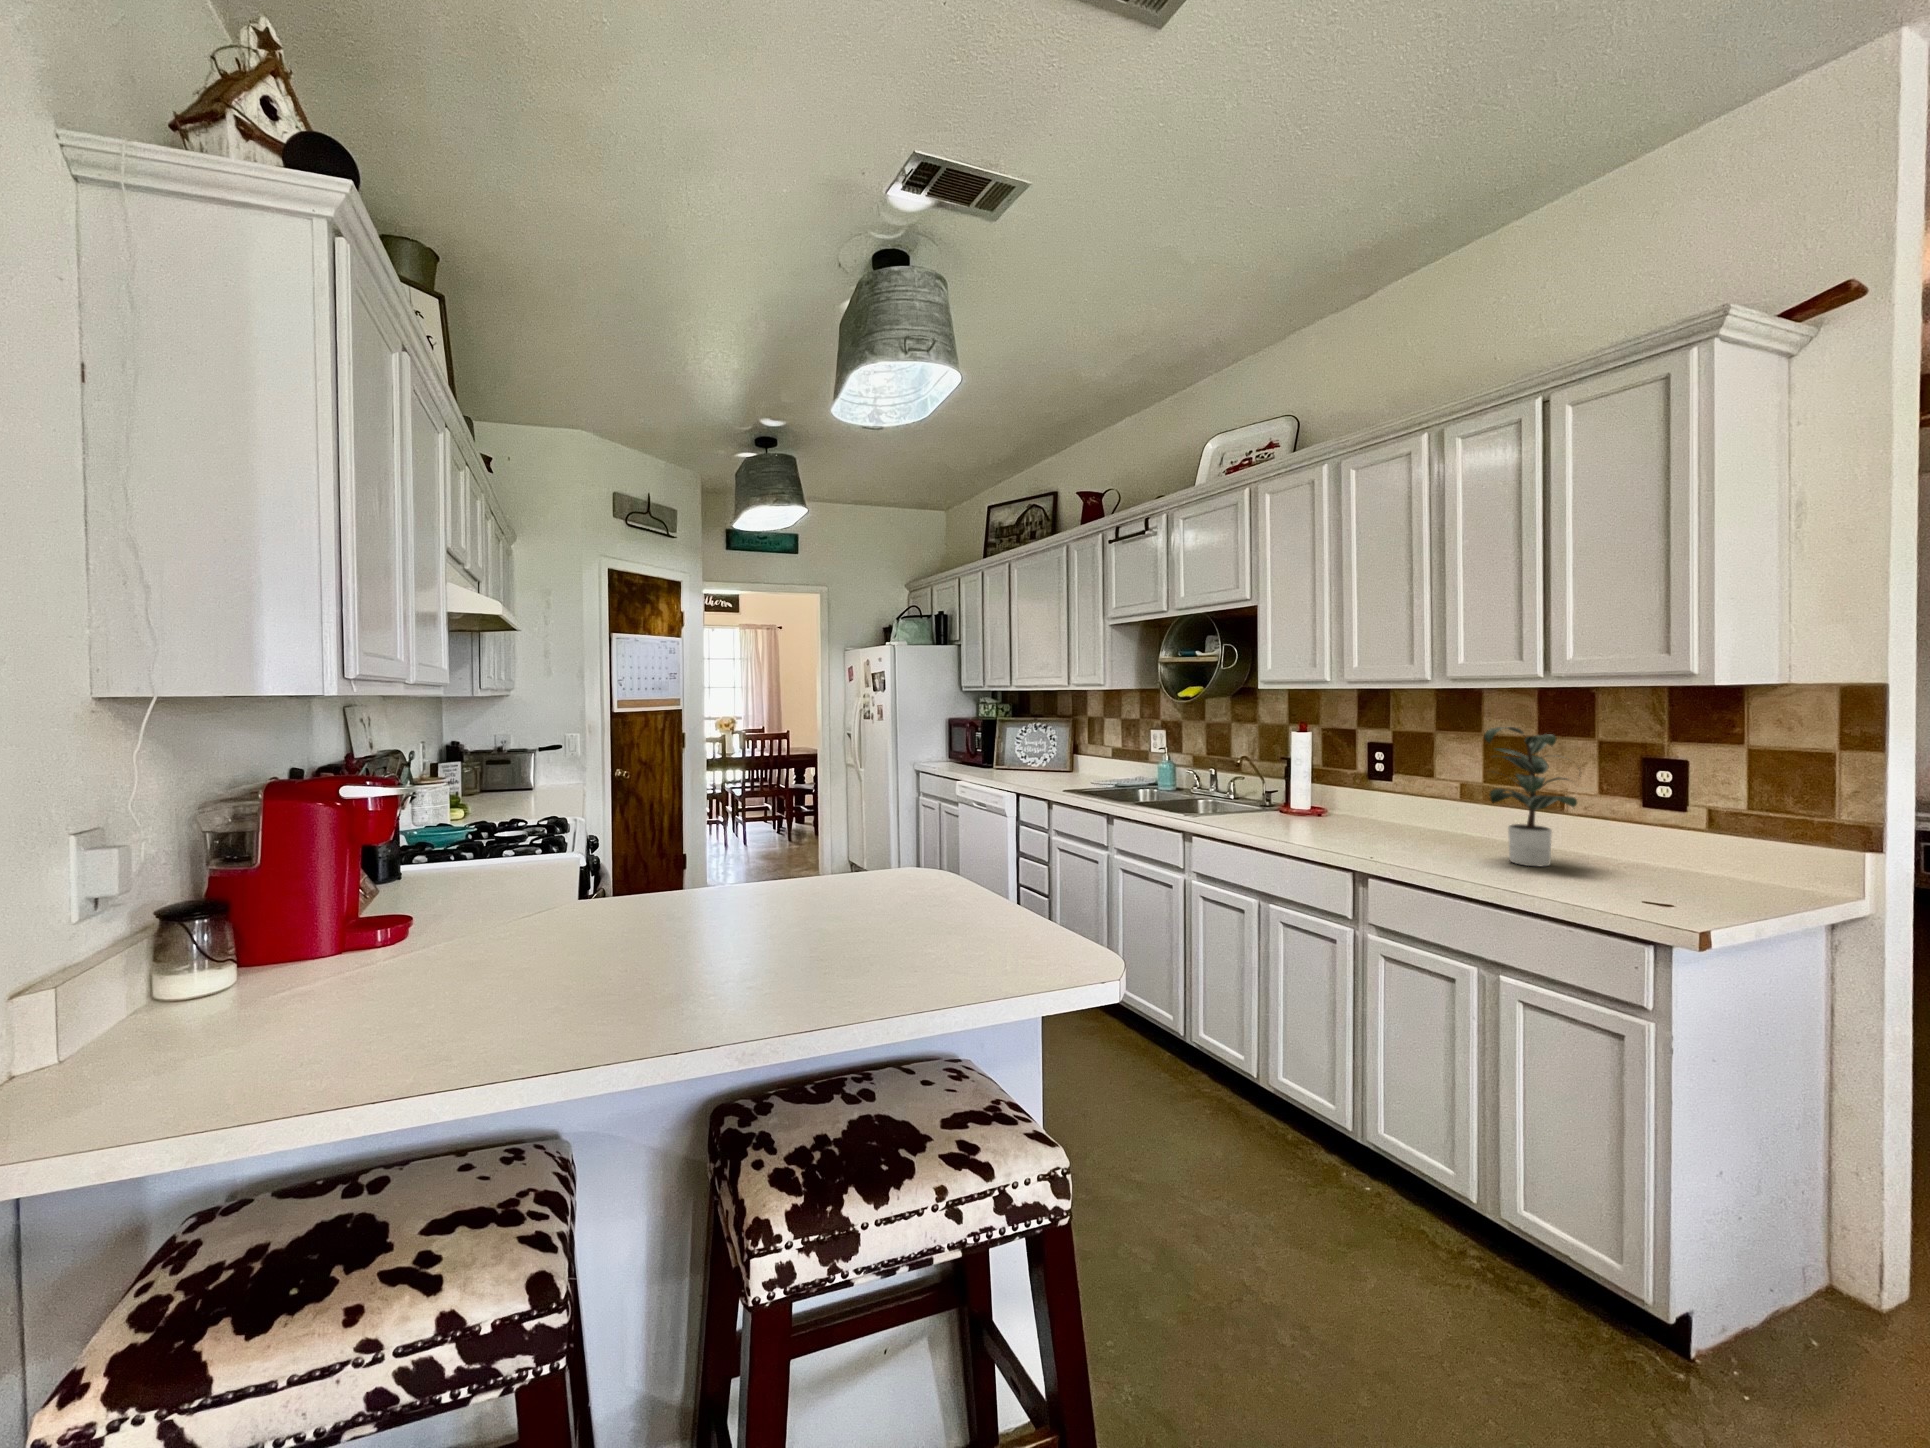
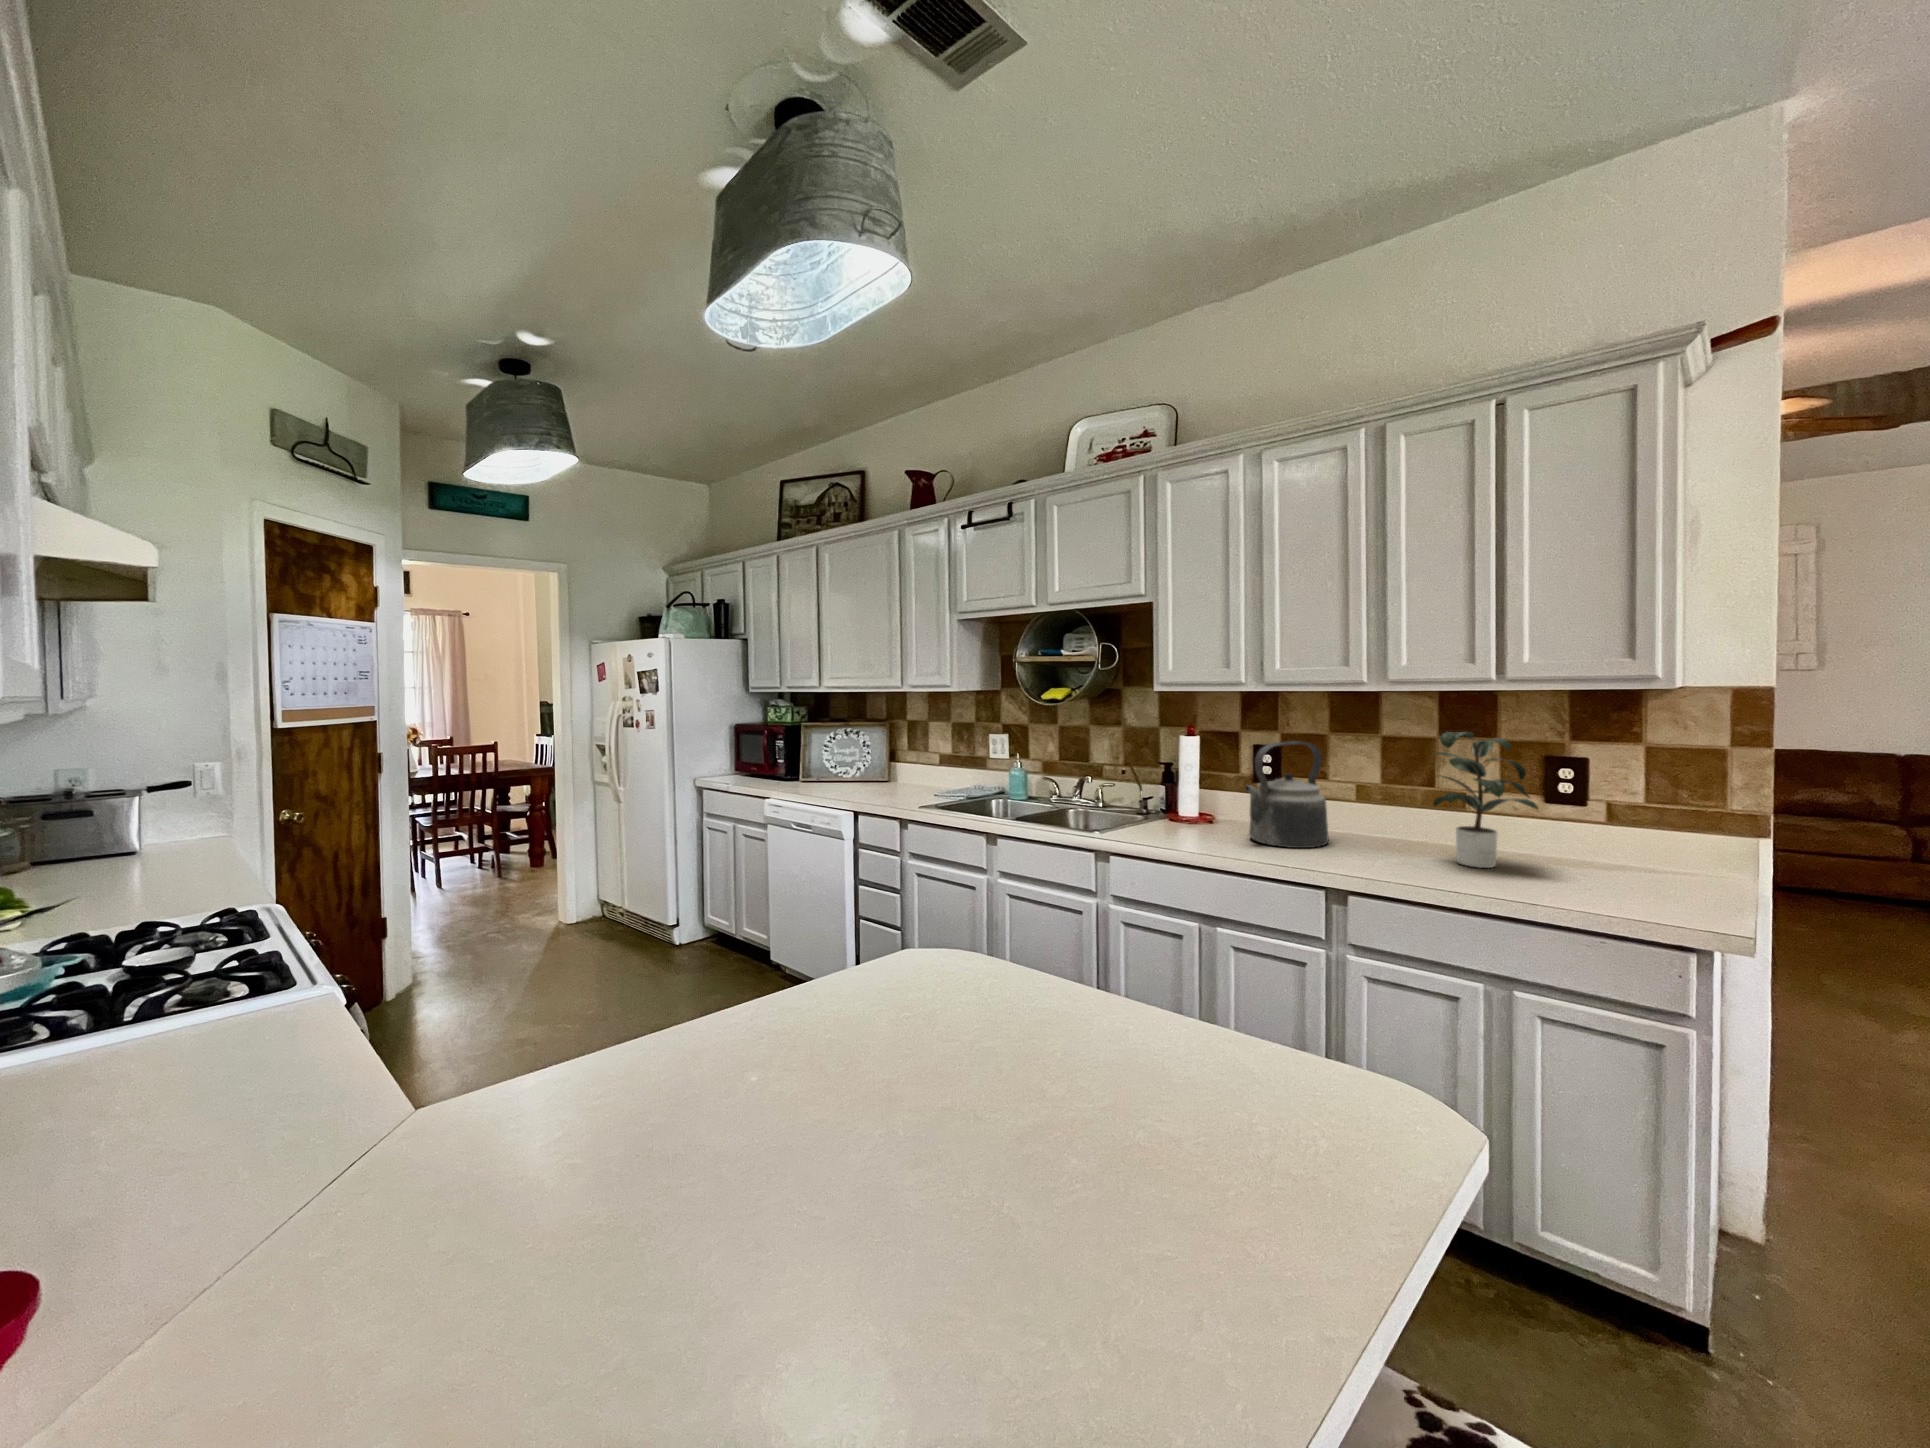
kettle: none [1313,737,1409,841] -> present [1245,741,1329,848]

